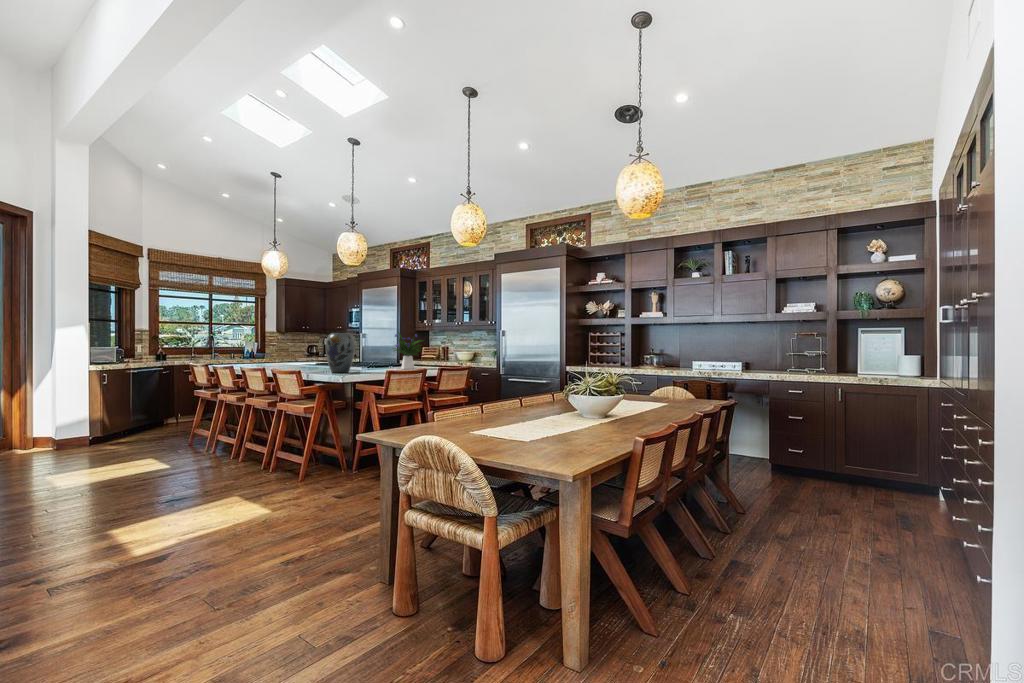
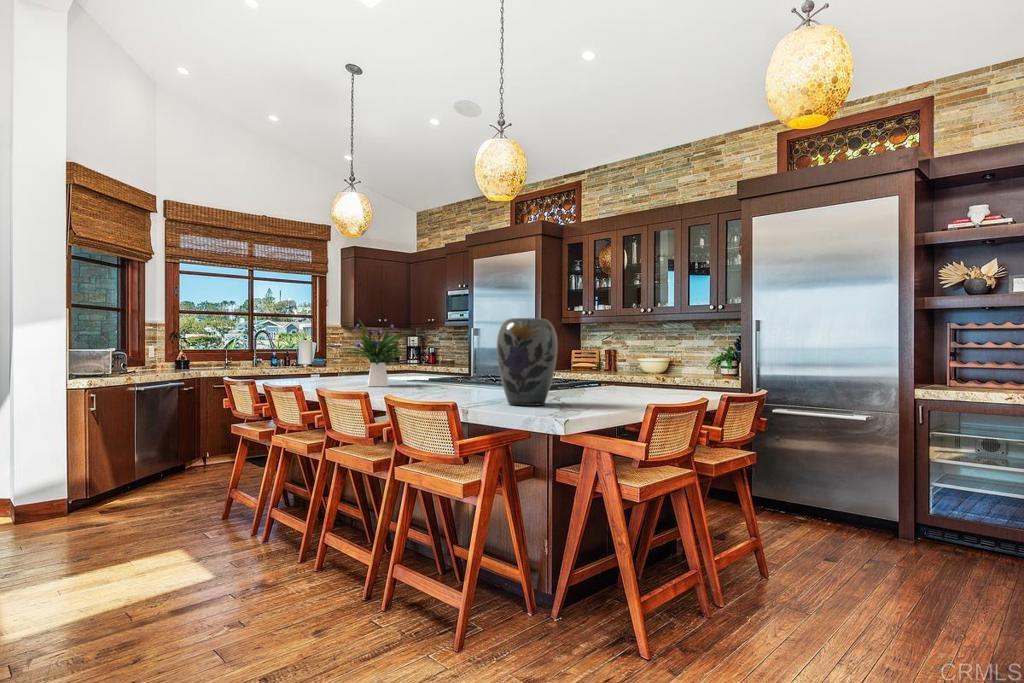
flower arrangement: present [393,332,424,369] -> present [347,319,408,386]

